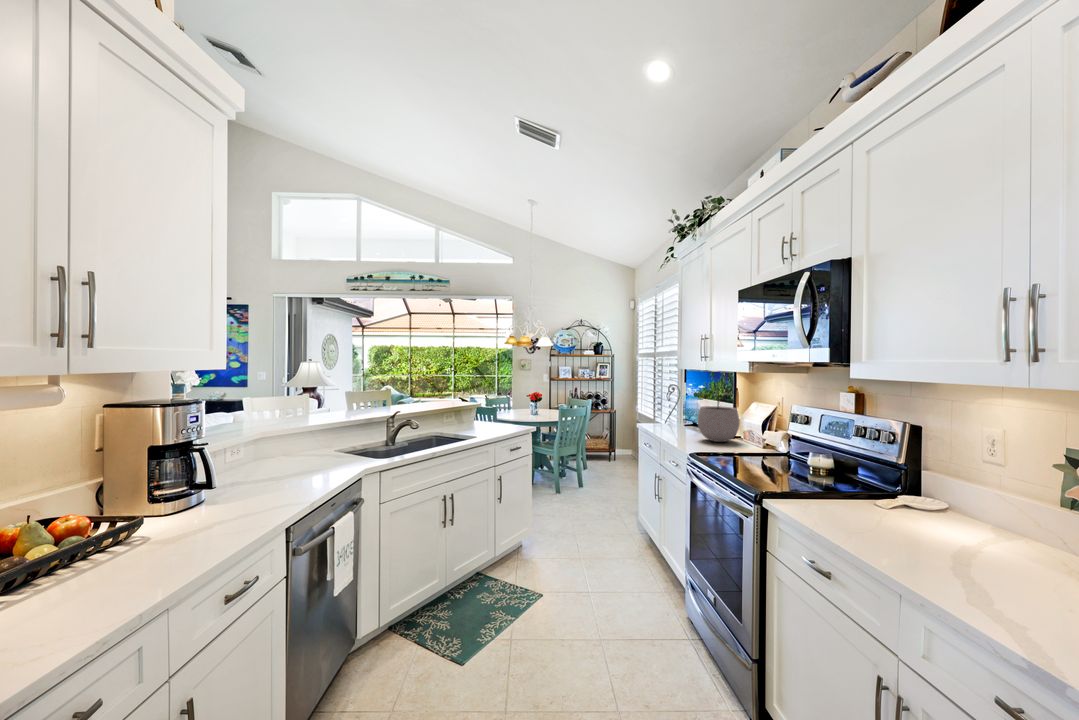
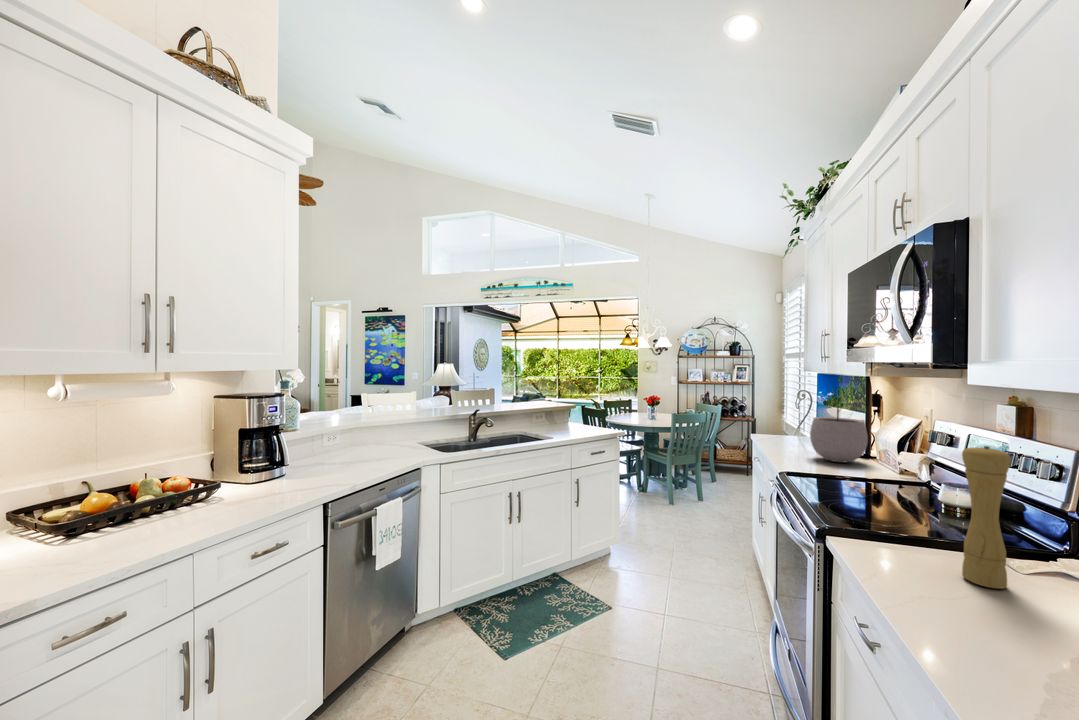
pepper mill: none [863,425,893,523] -> present [962,446,1011,589]

